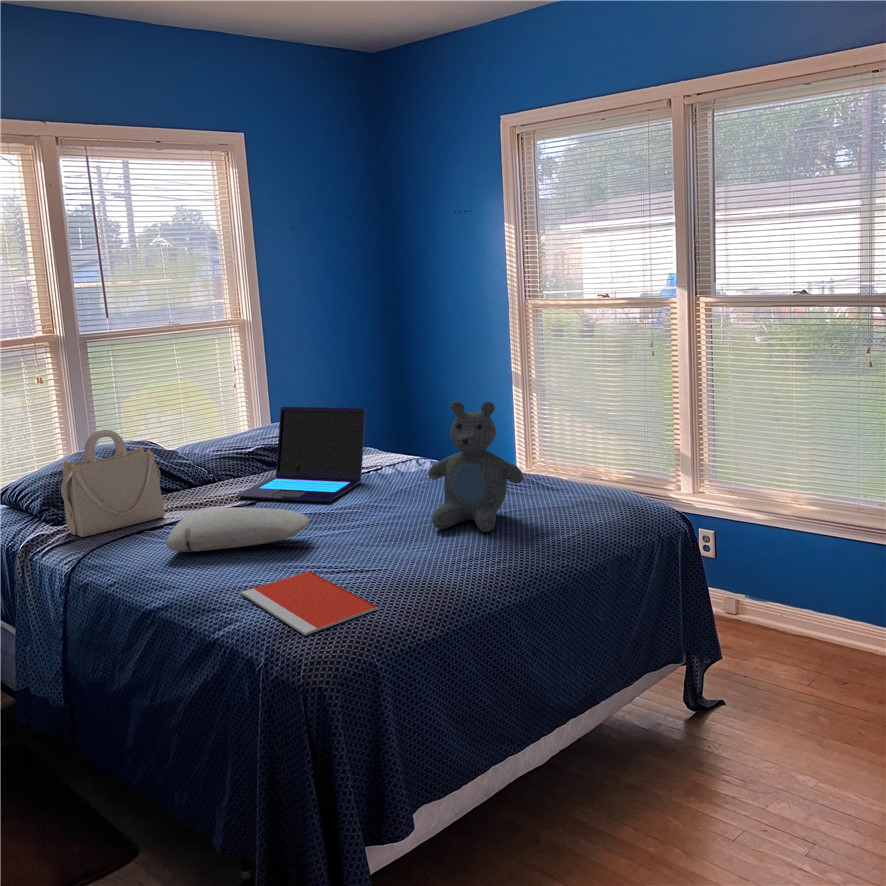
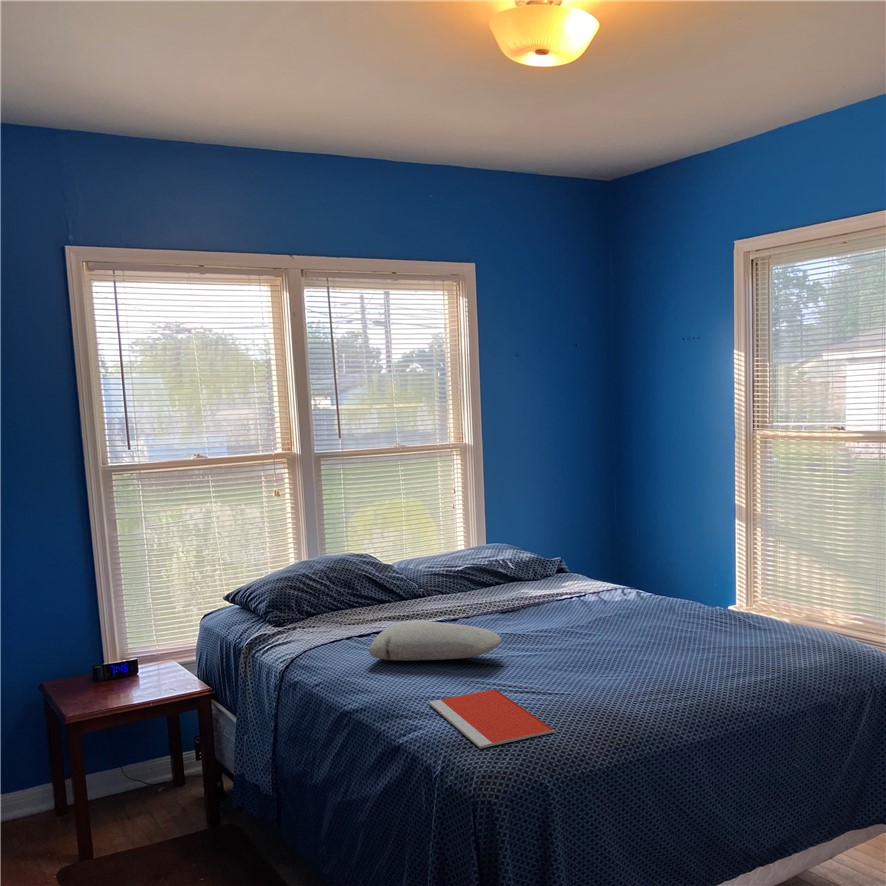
teddy bear: present [428,401,523,532] -> none [624,531,724,668]
laptop: present [236,407,366,503] -> none [440,528,570,625]
handbag: present [61,430,165,537] -> none [286,541,373,638]

